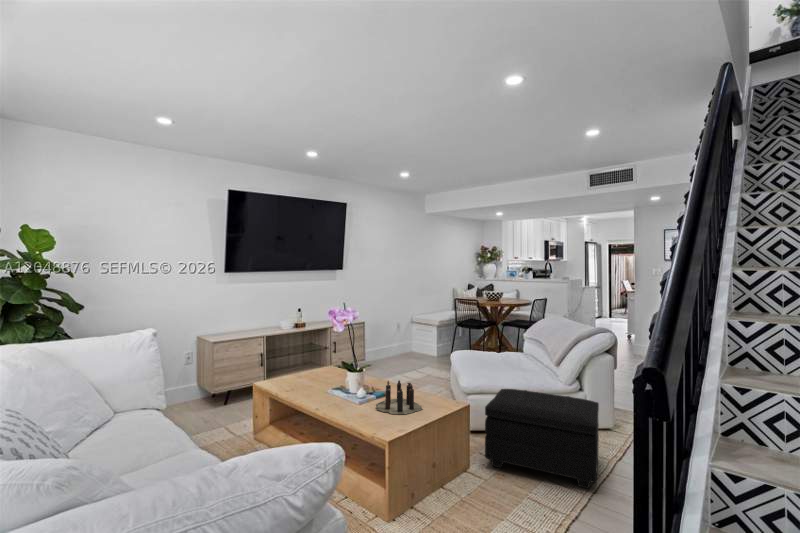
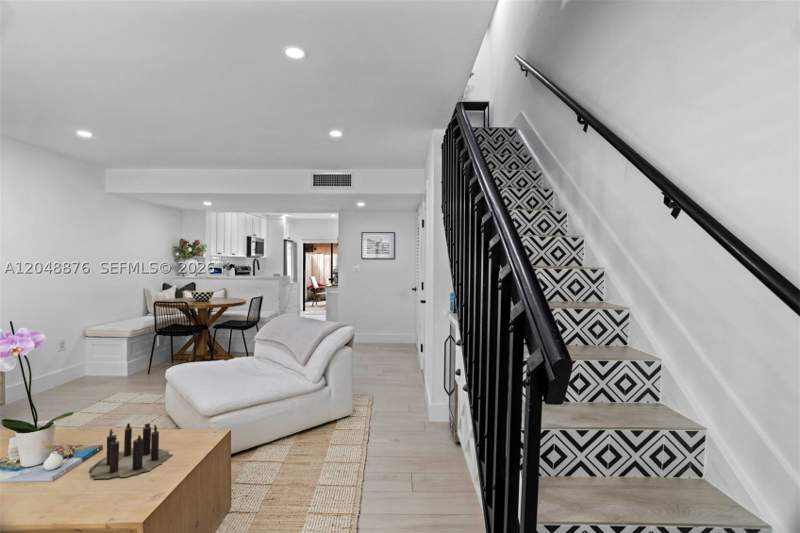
footstool: present [485,389,599,488] -> none [249,393,366,494]

